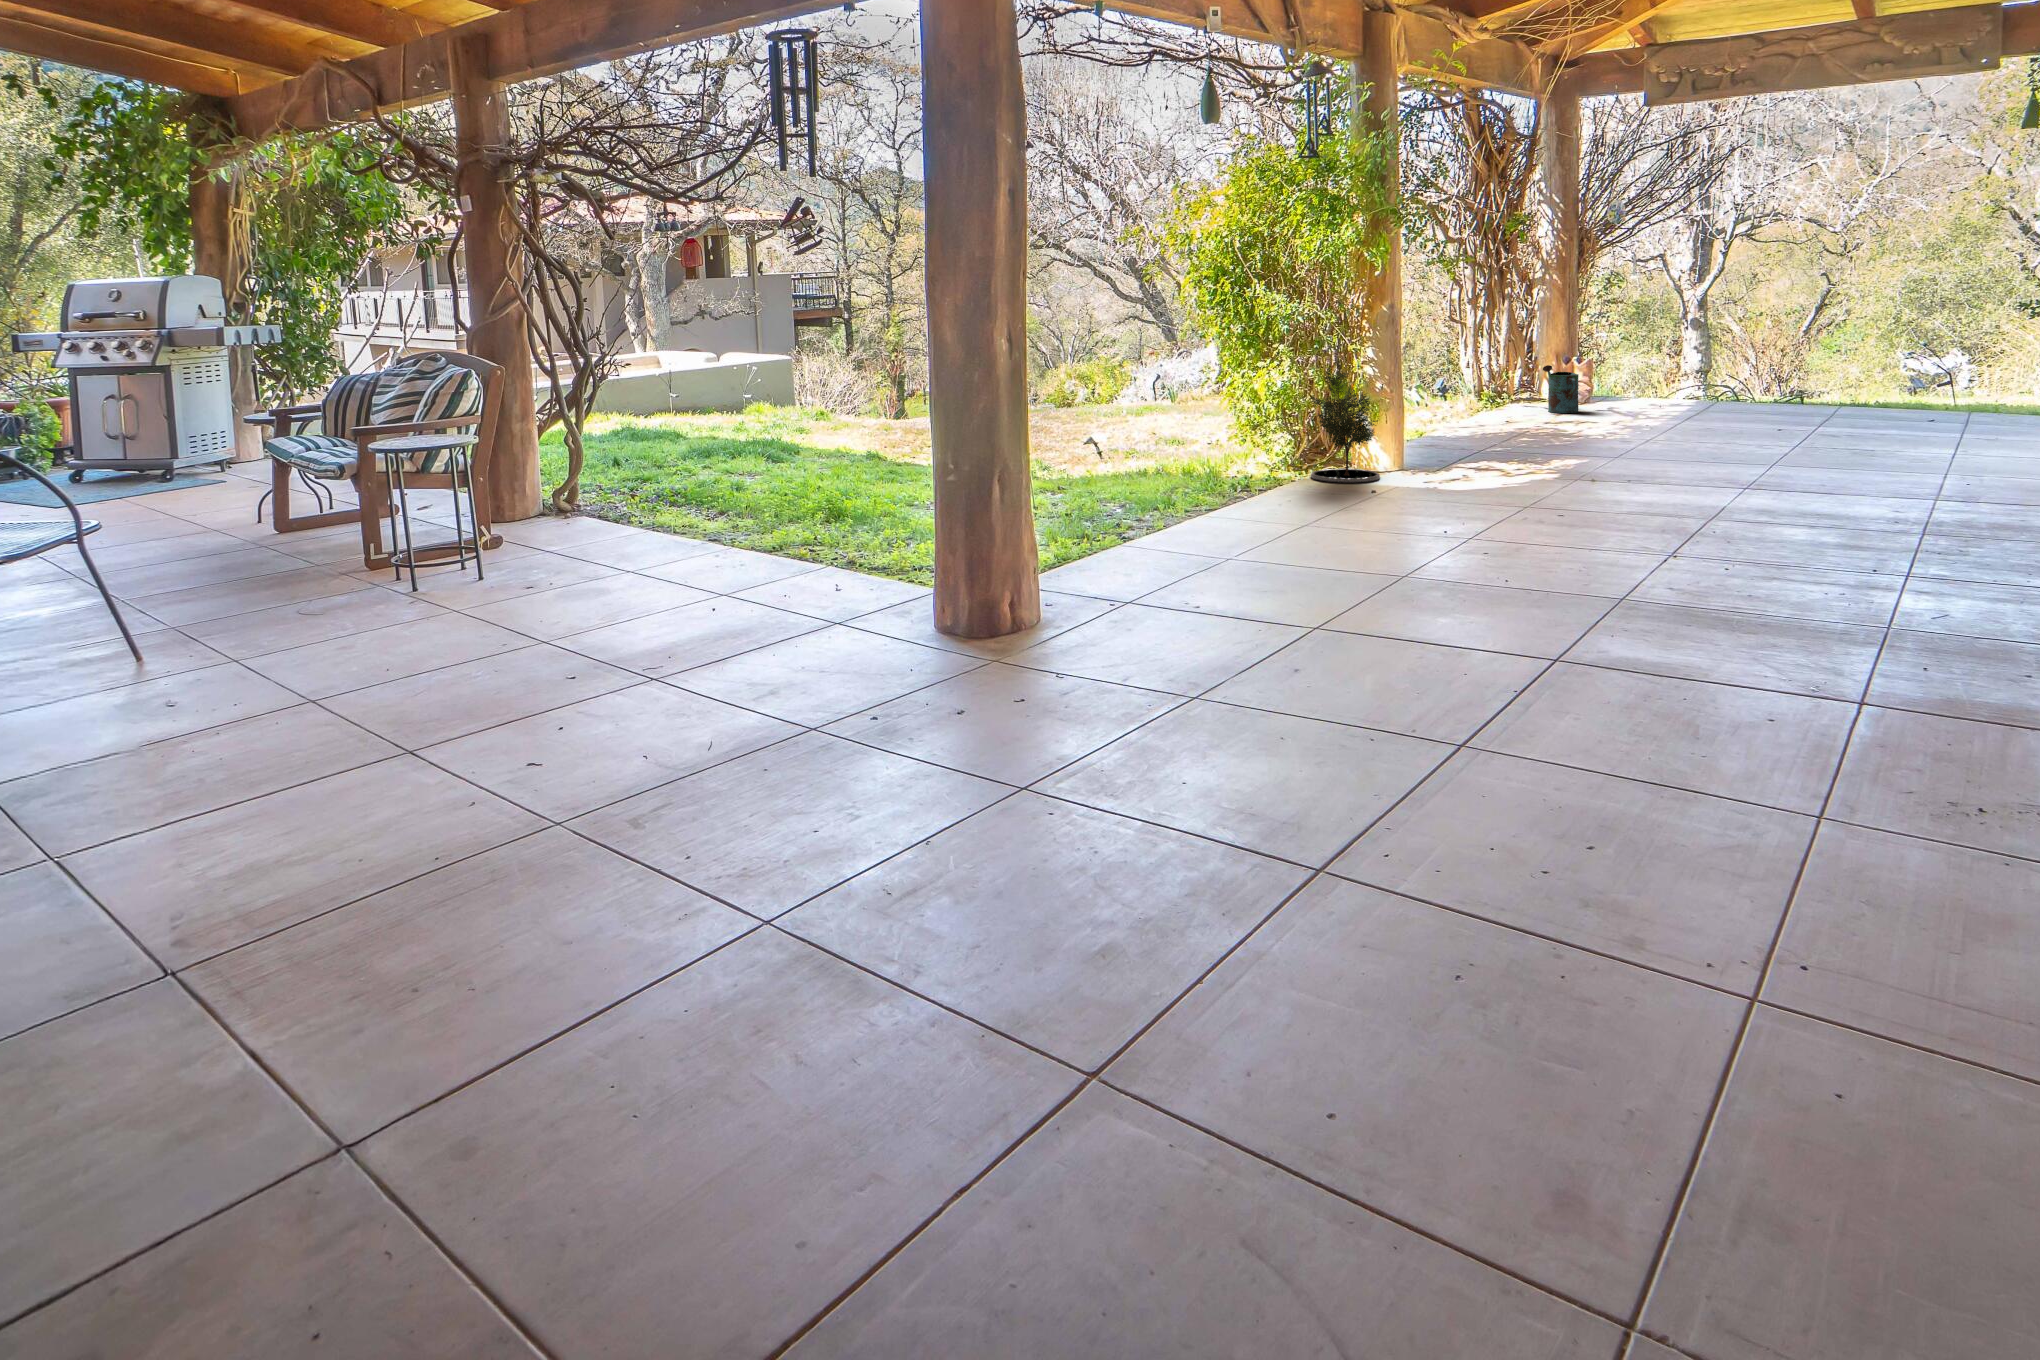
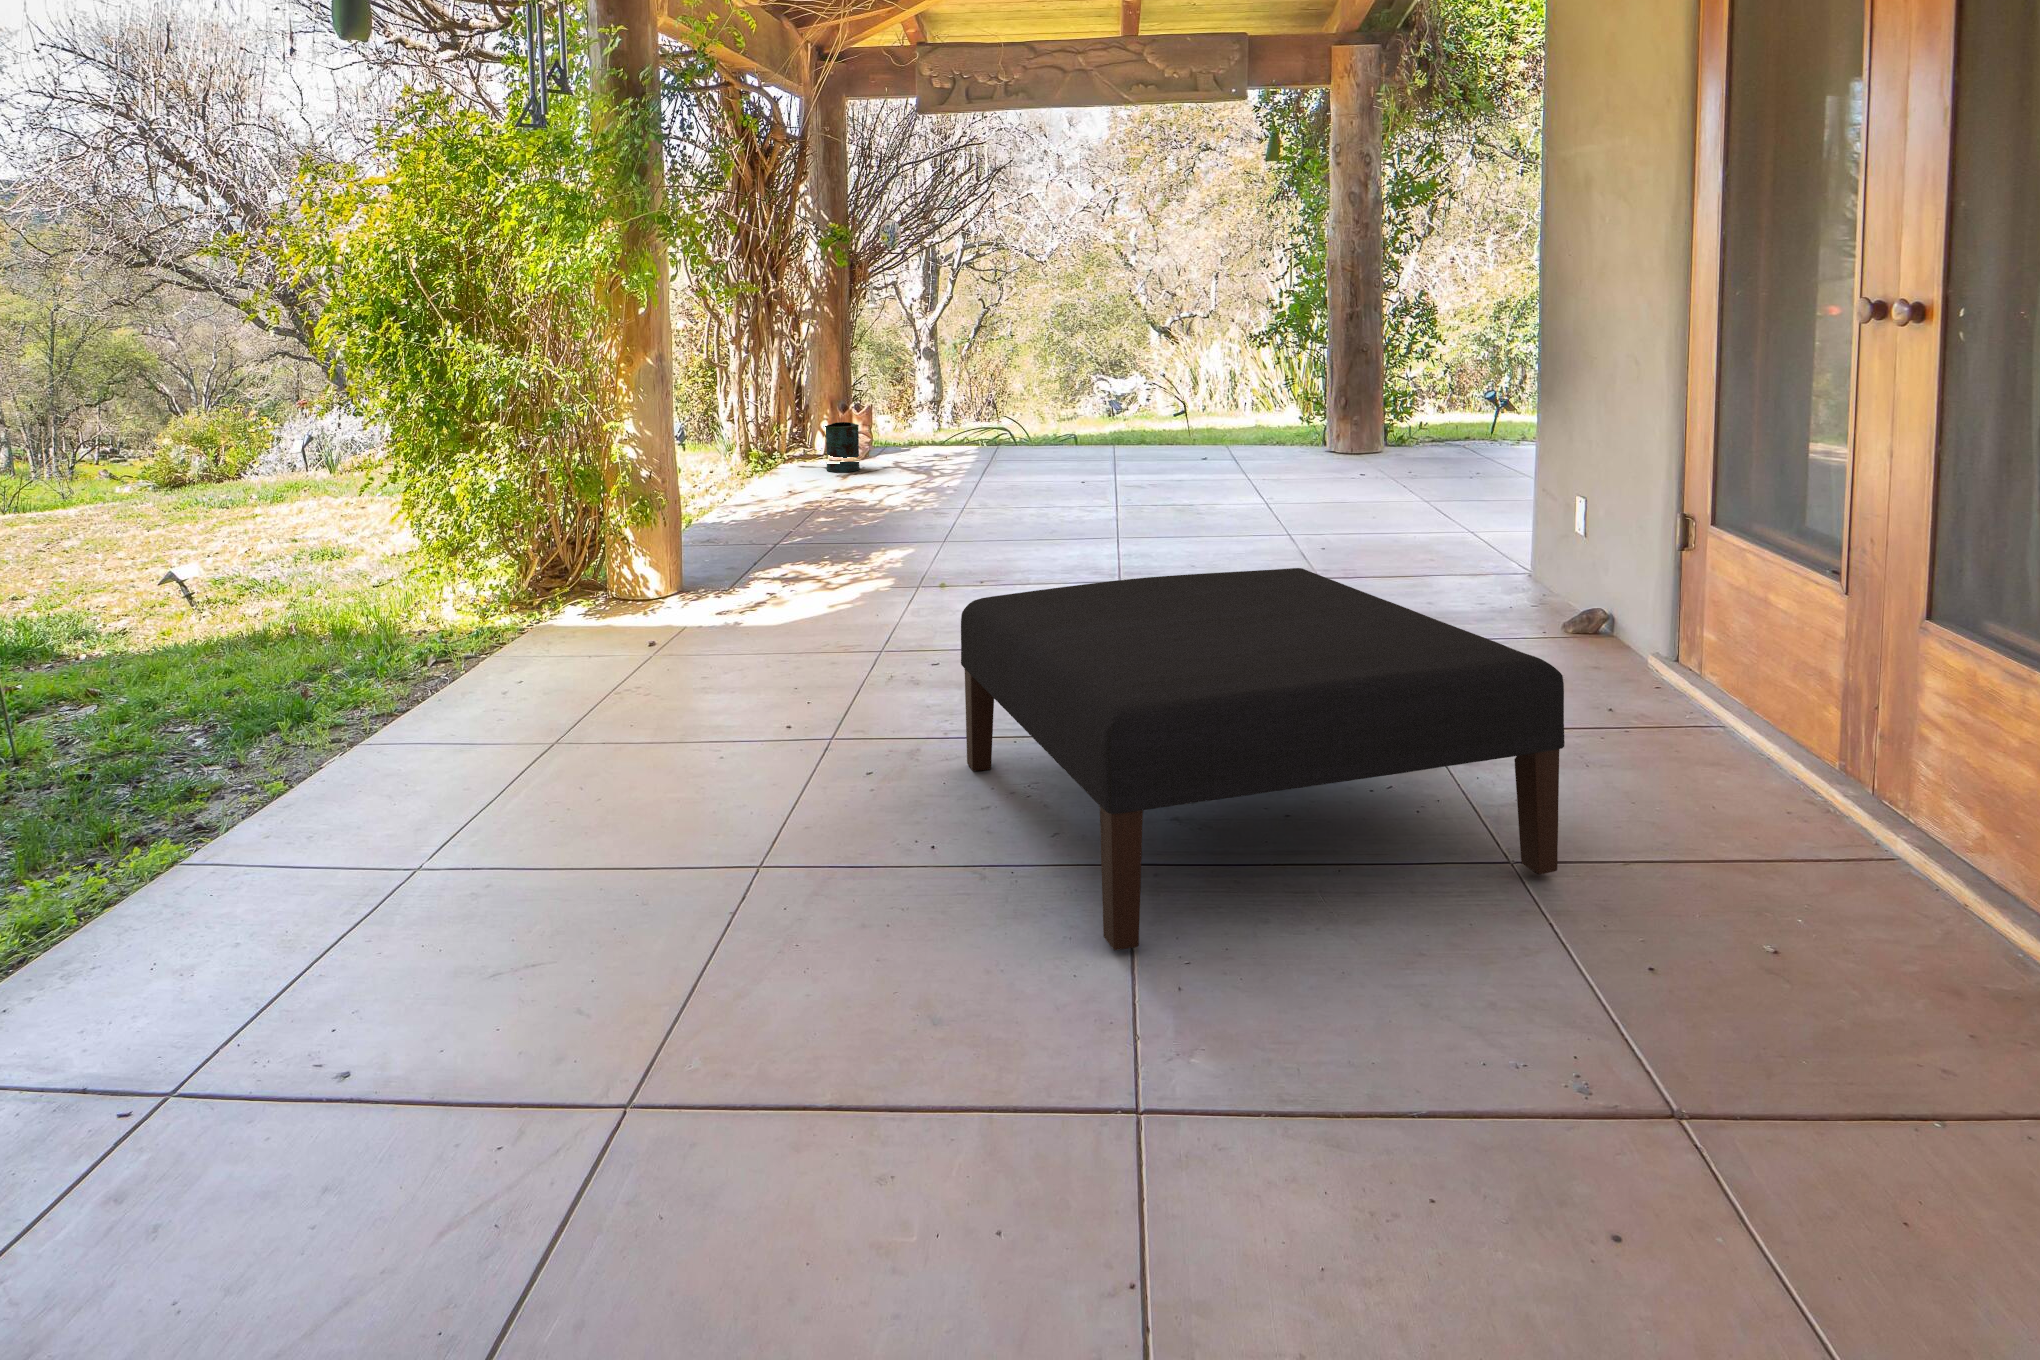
potted tree: present [1310,359,1380,483] -> none [540,439,652,630]
ottoman: none [1561,451,1975,647] -> present [961,568,1565,950]

